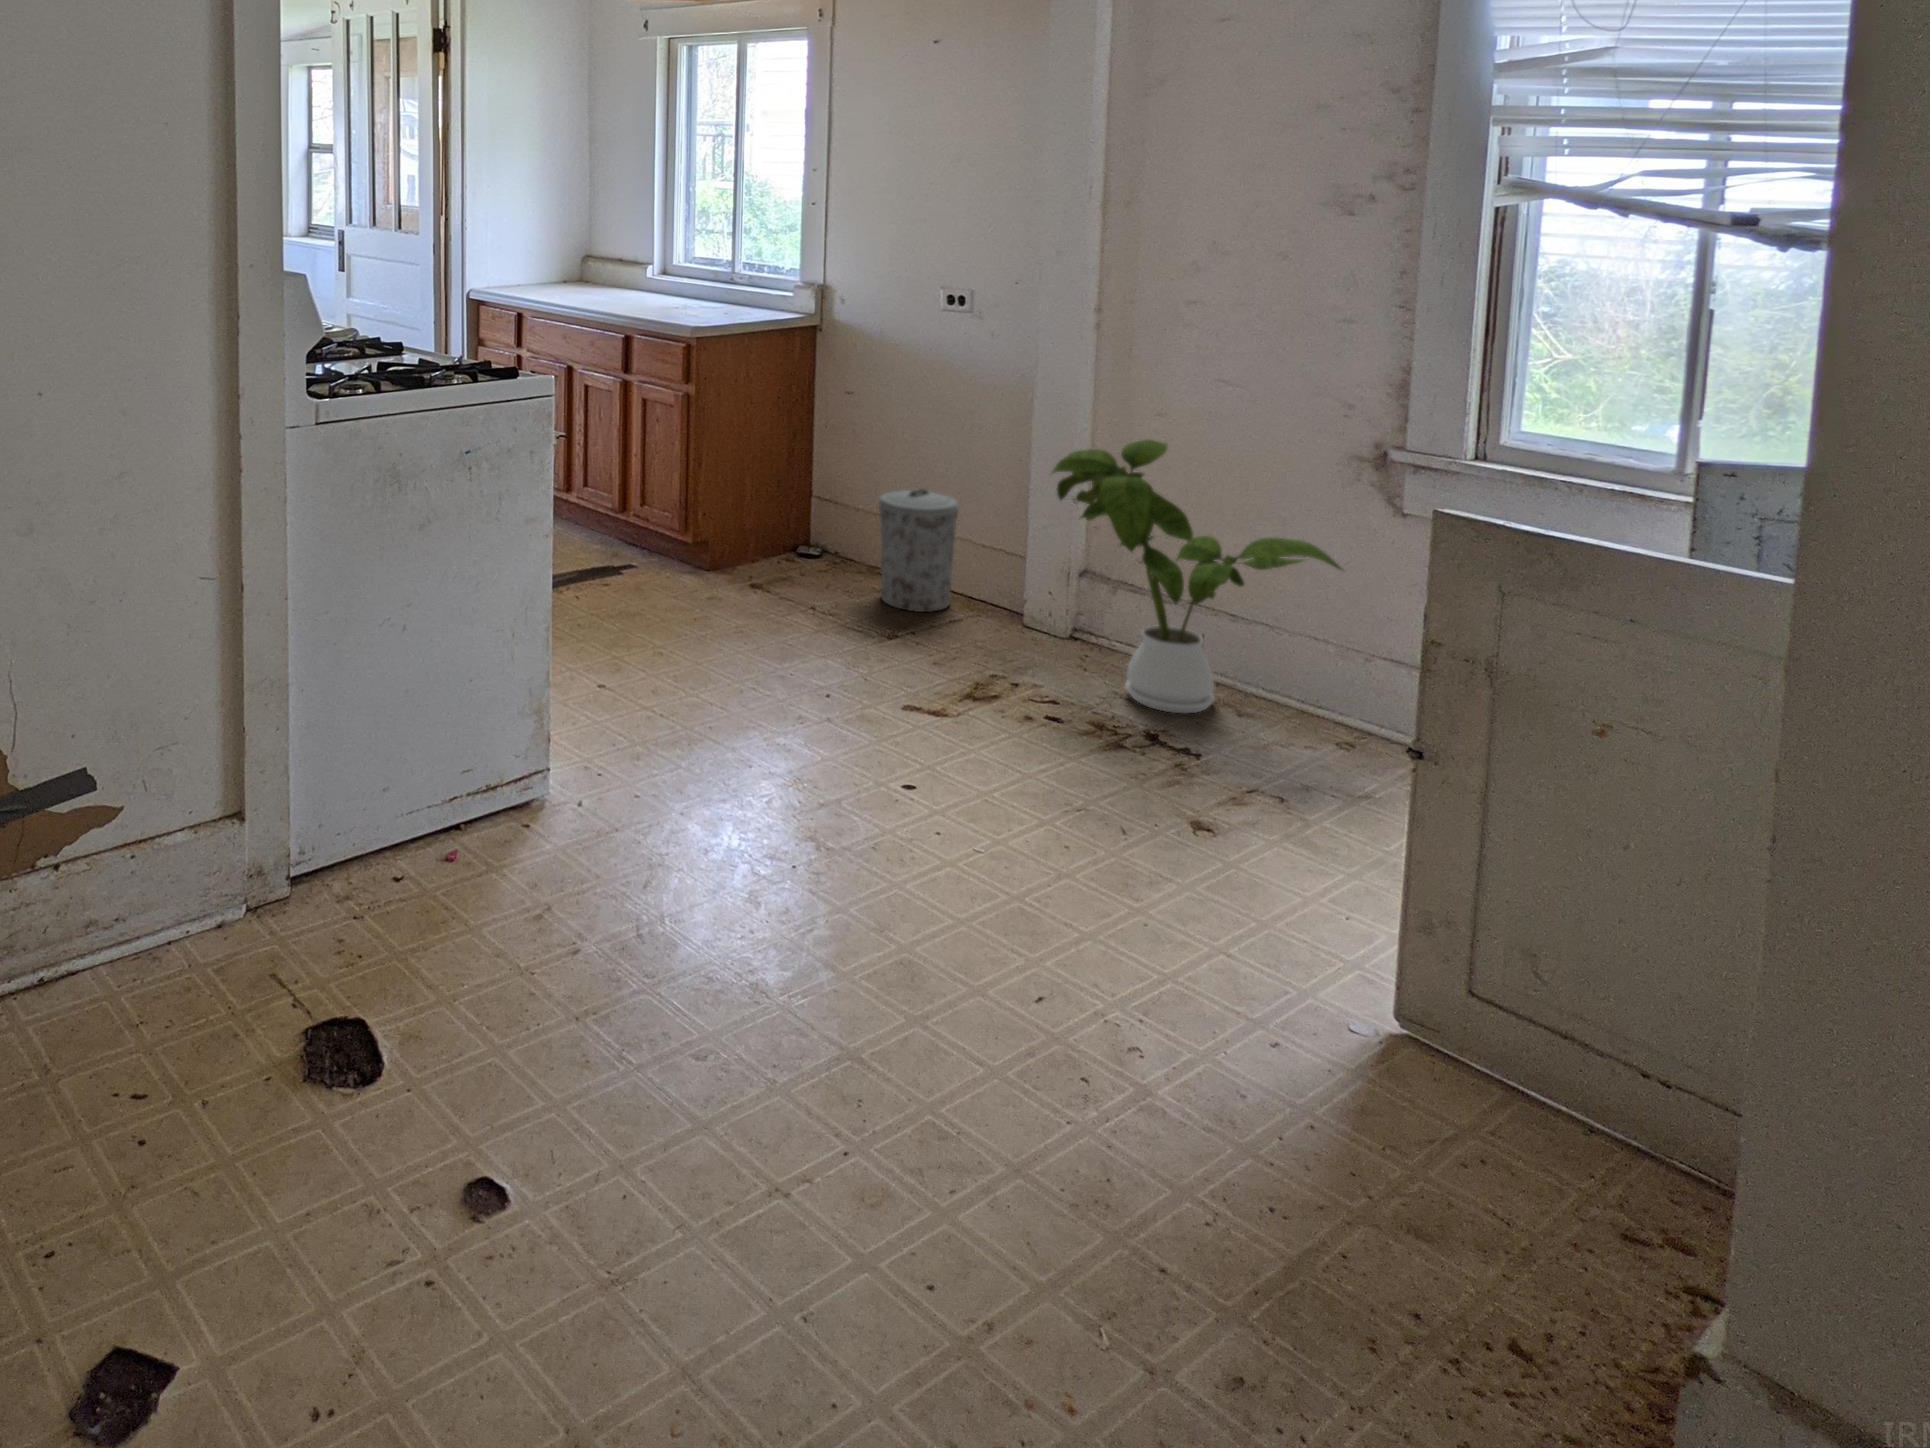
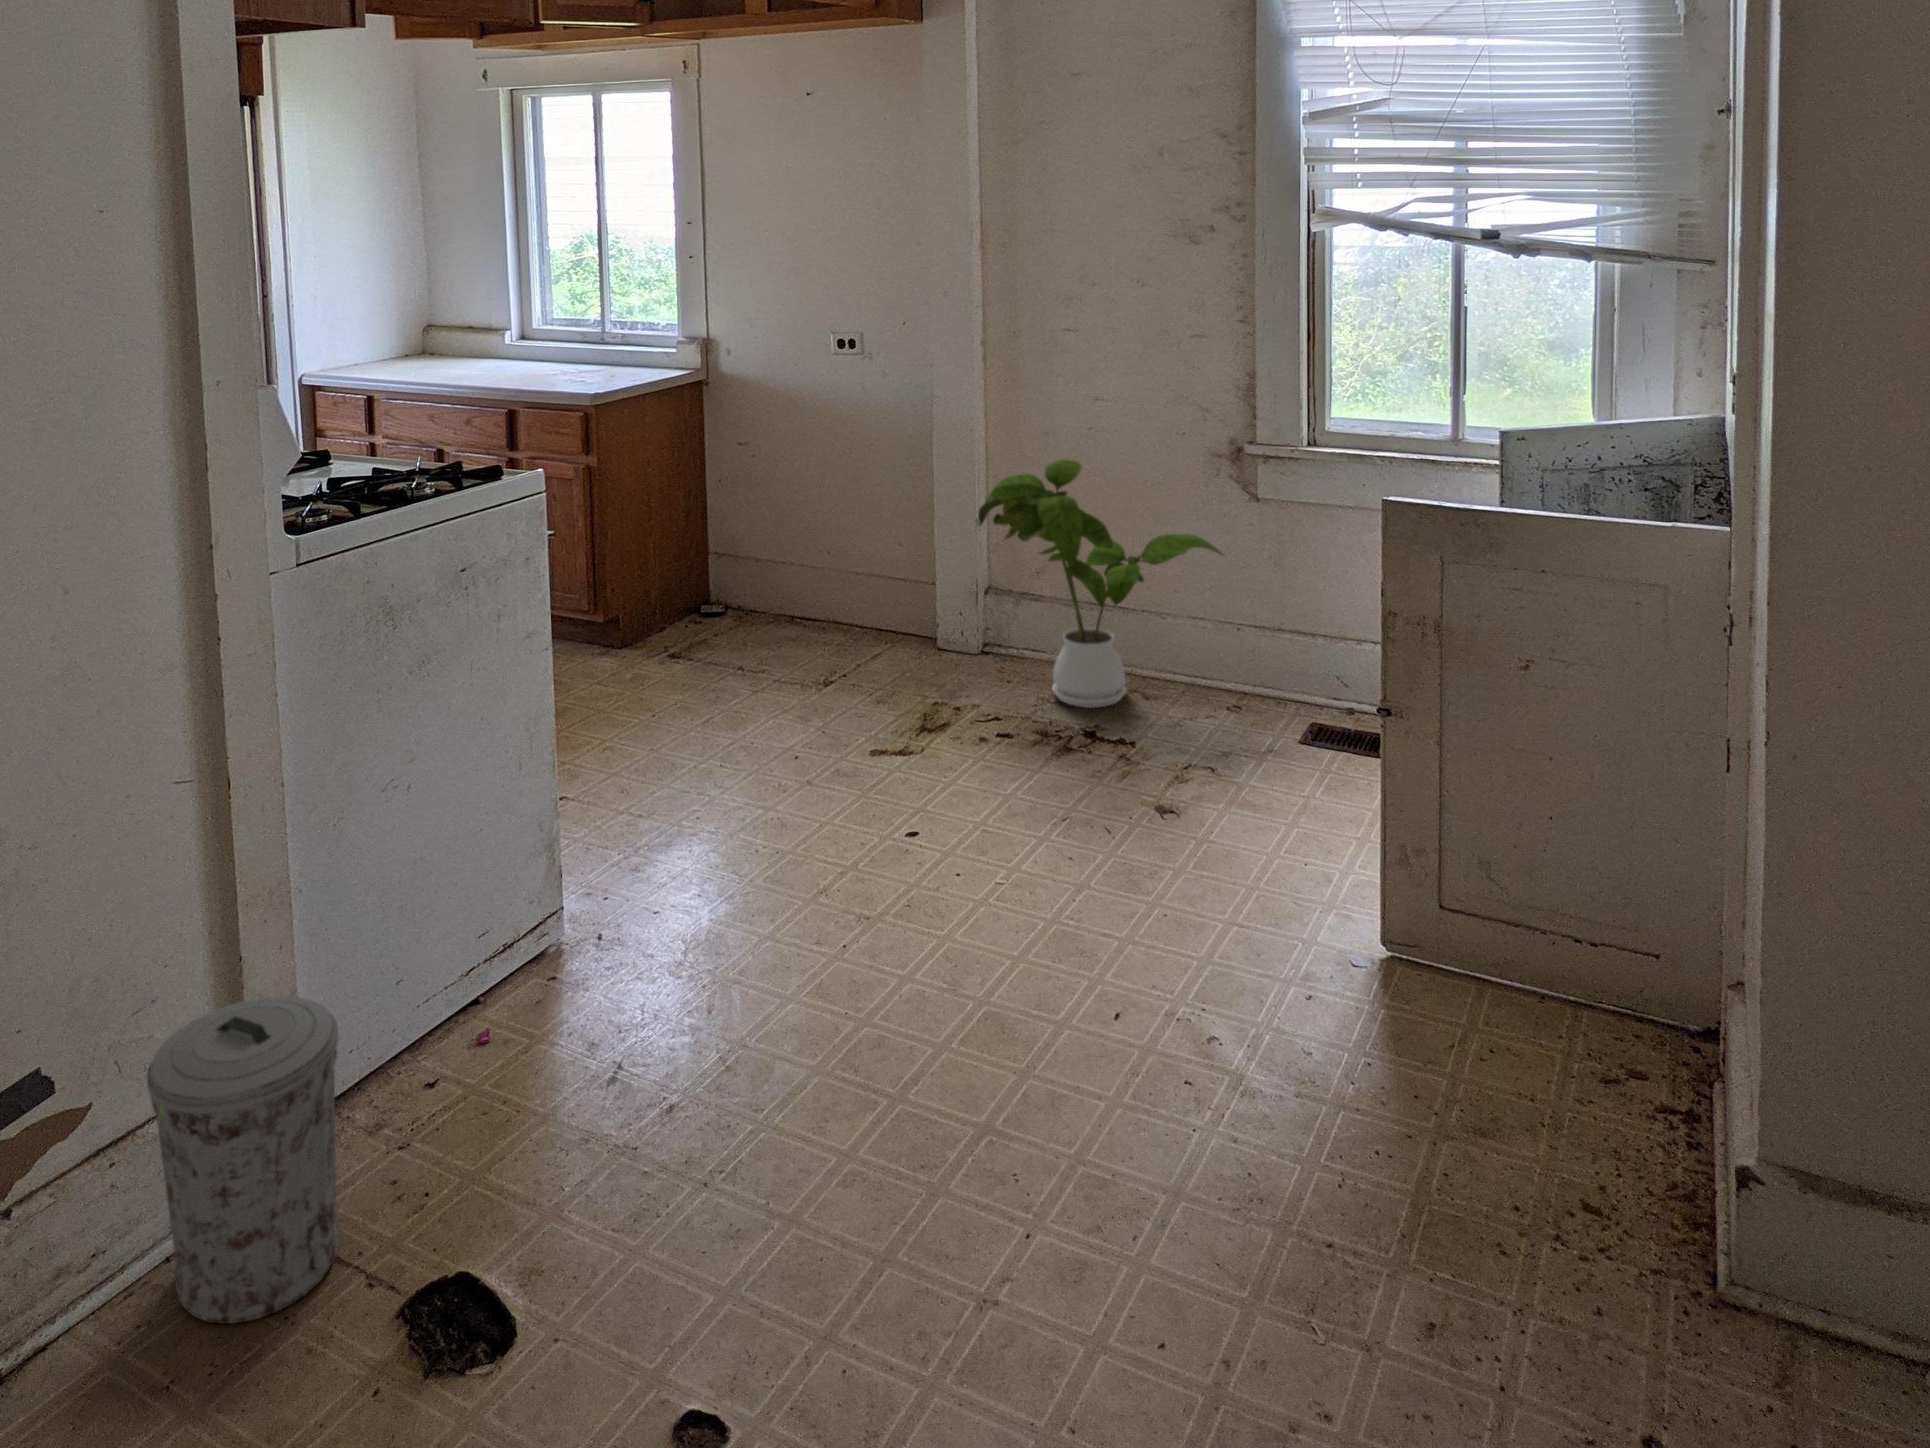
trash can: present [878,489,959,612] -> present [147,996,339,1324]

